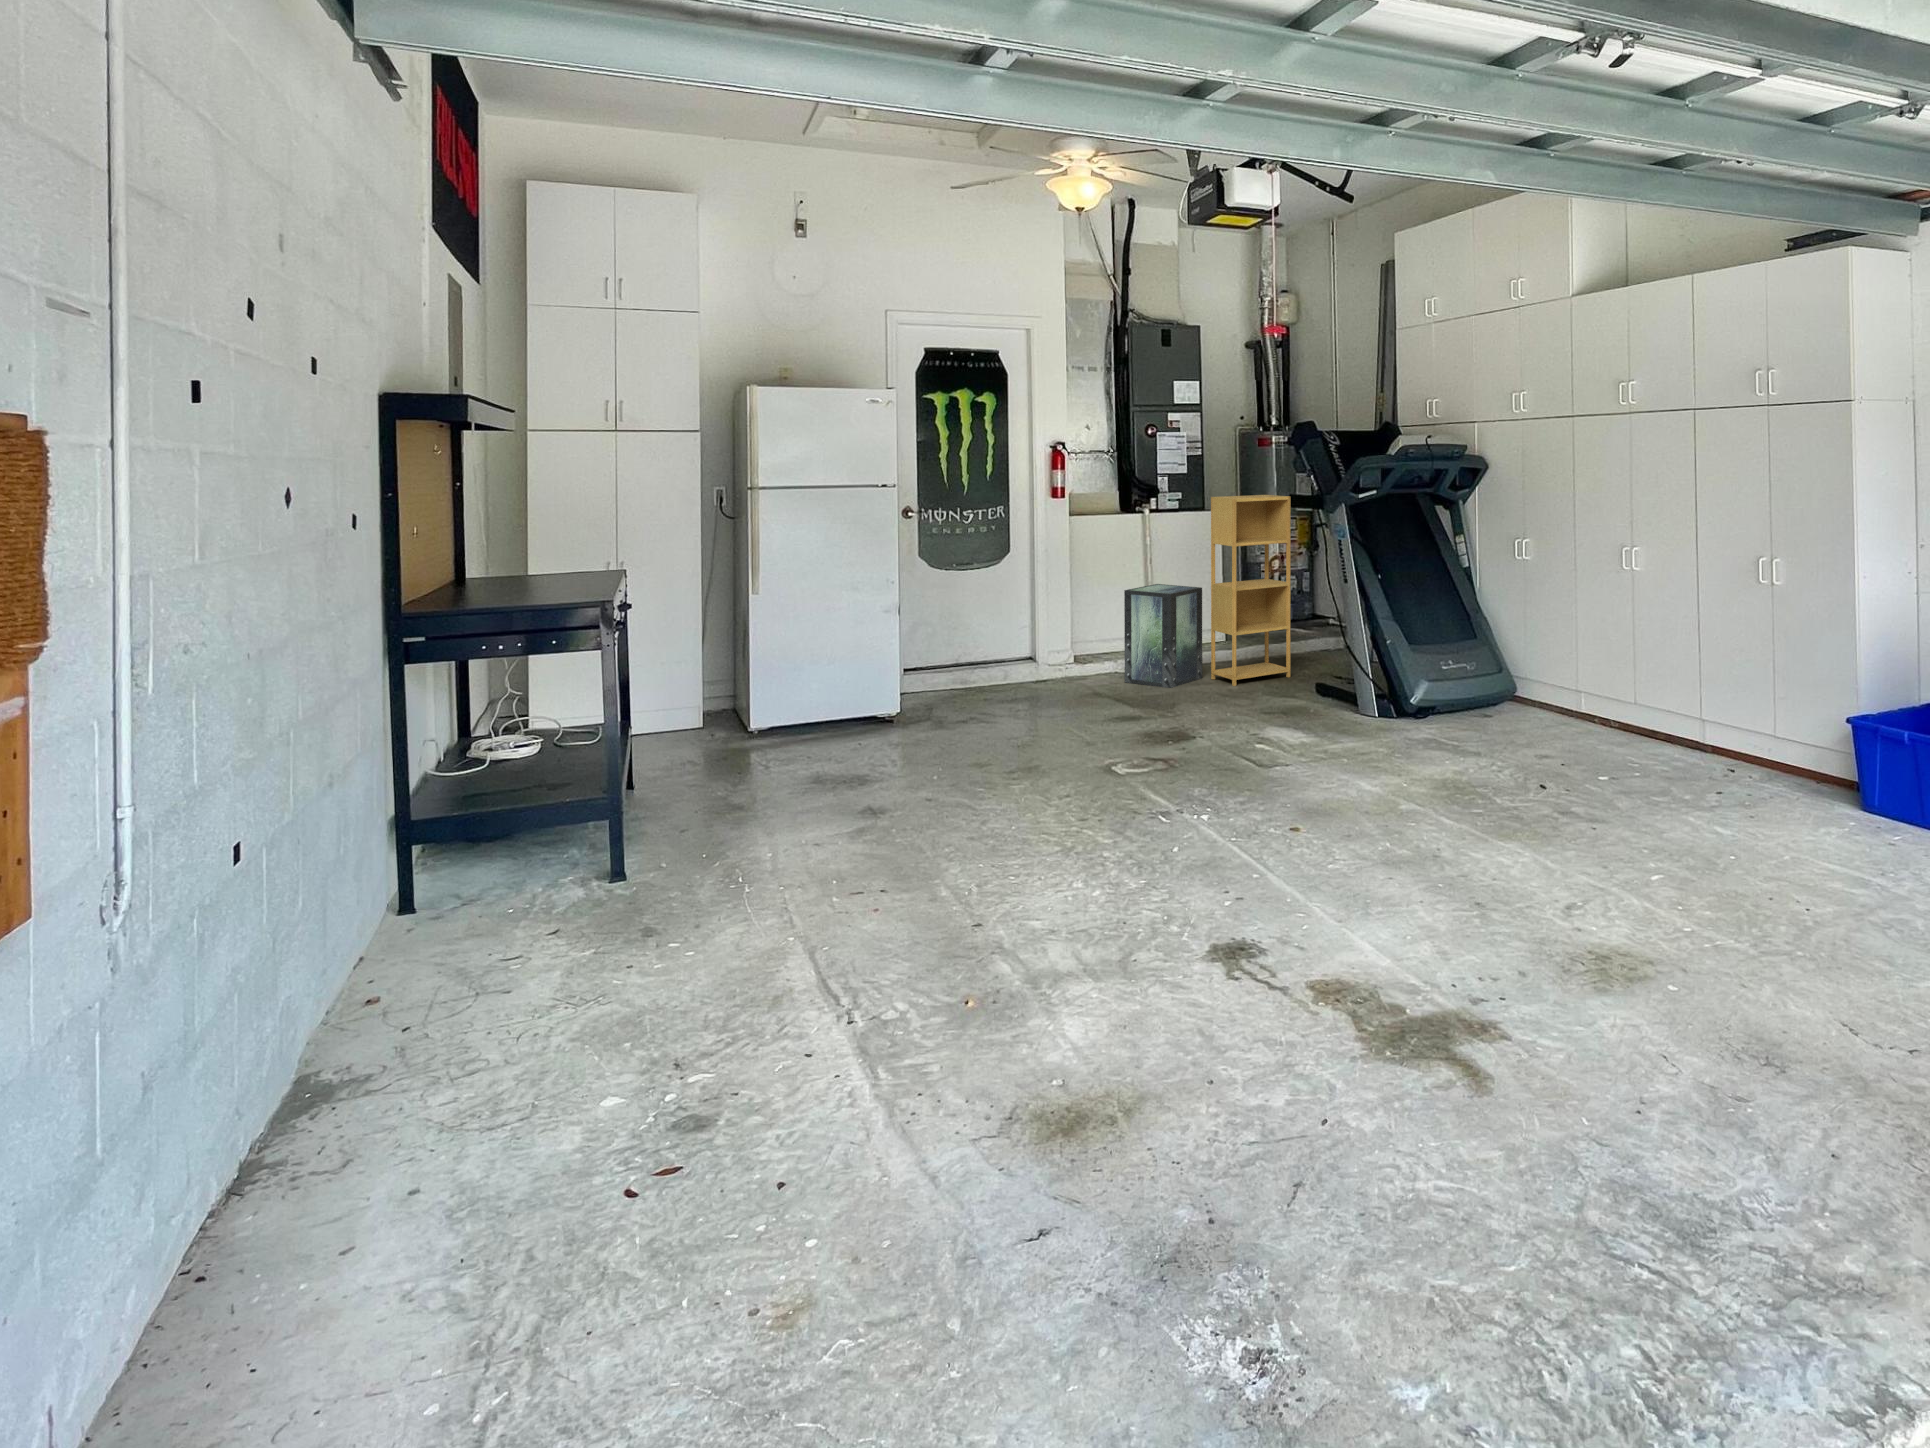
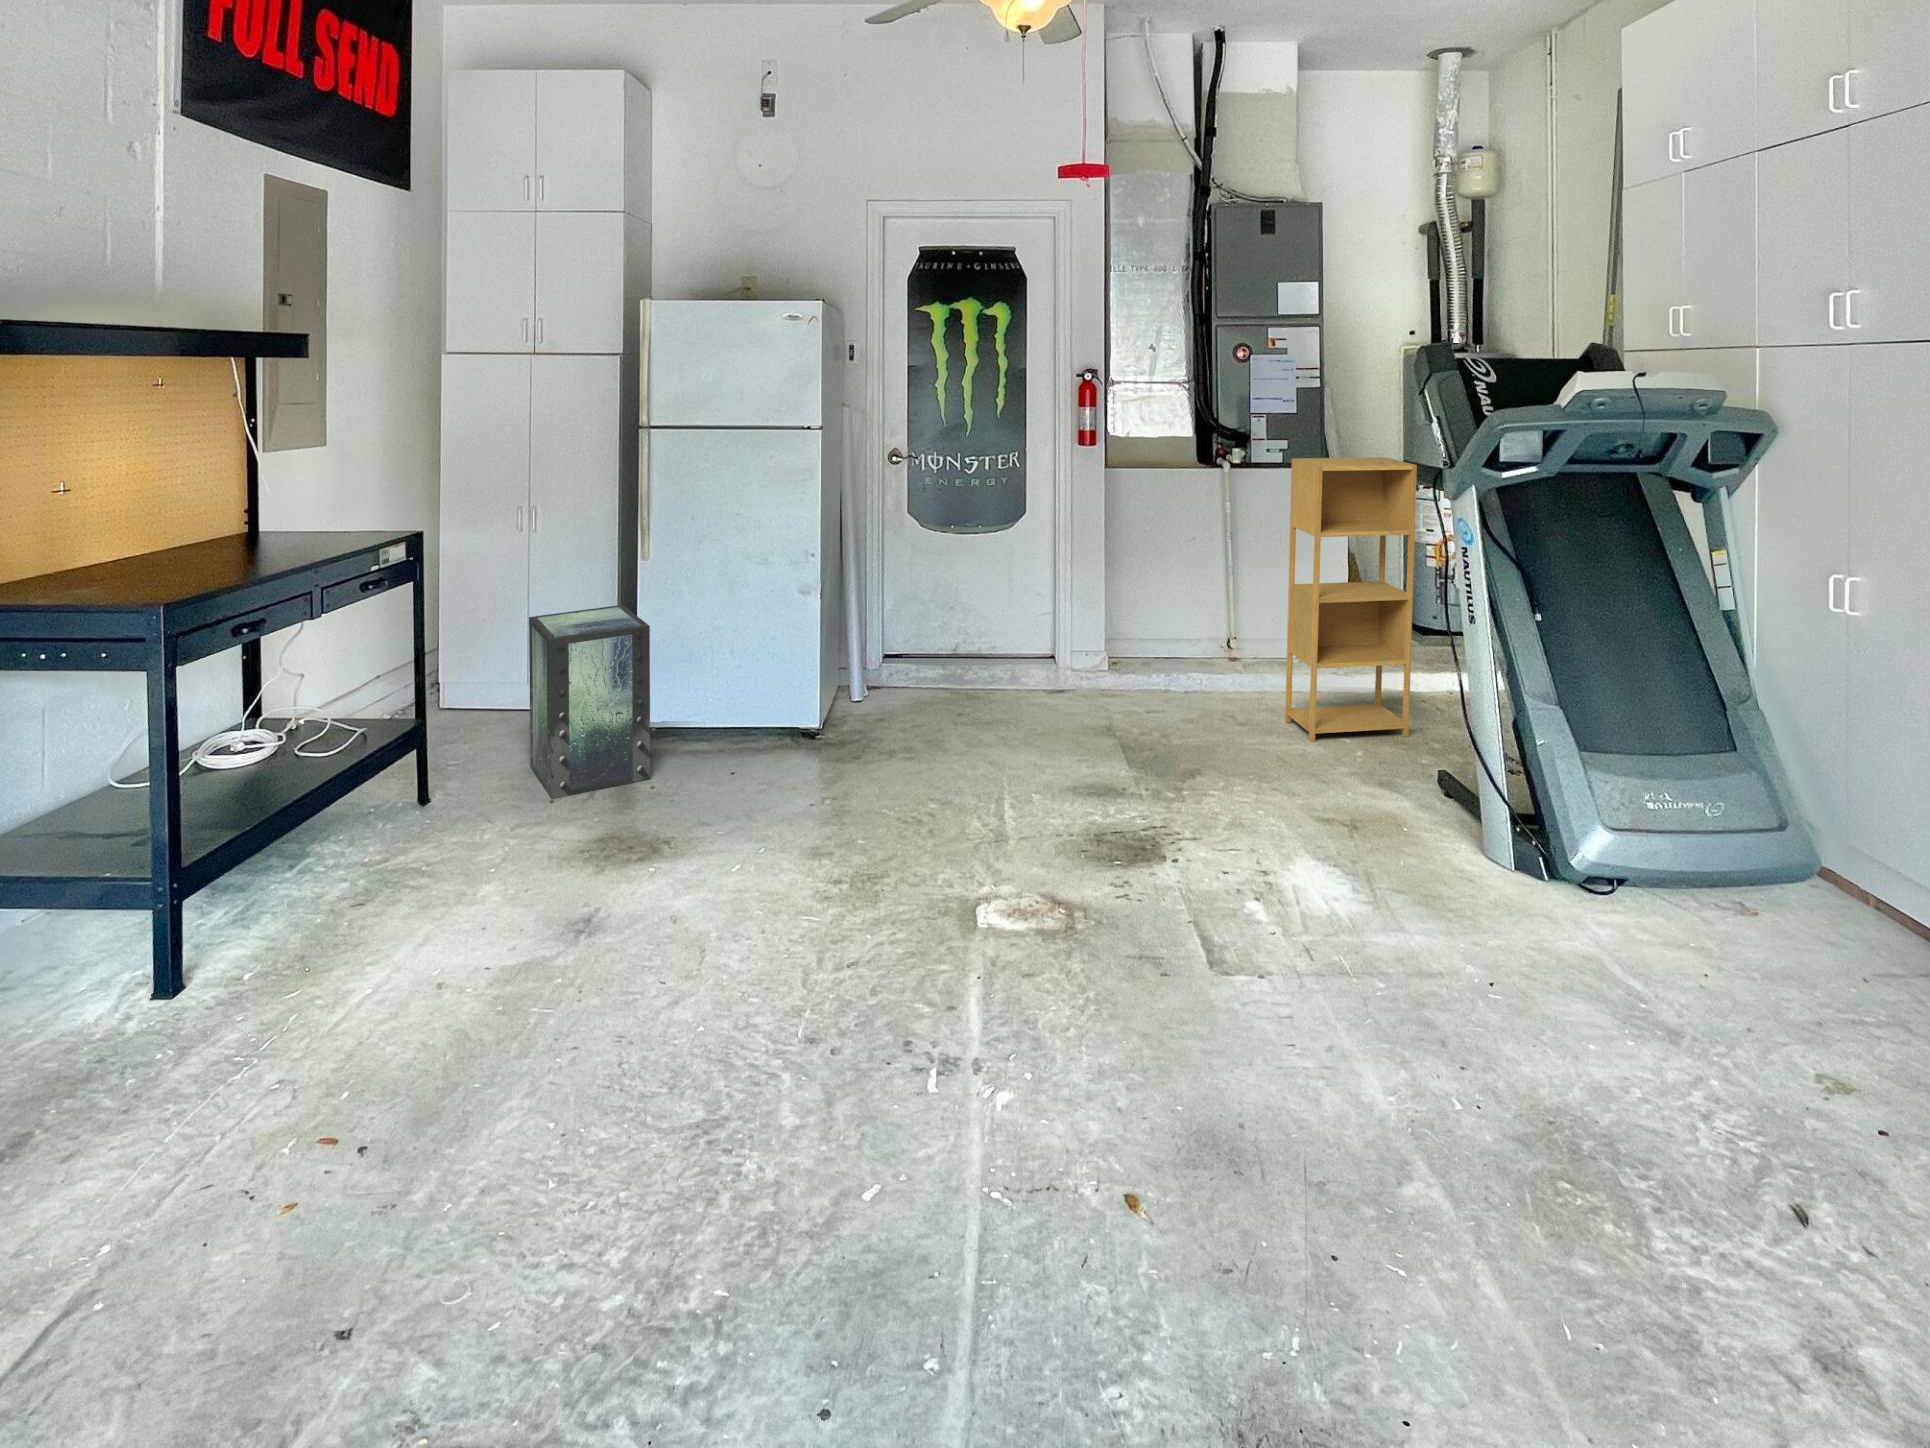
storage box: present [1124,584,1202,688] -> present [529,605,650,799]

